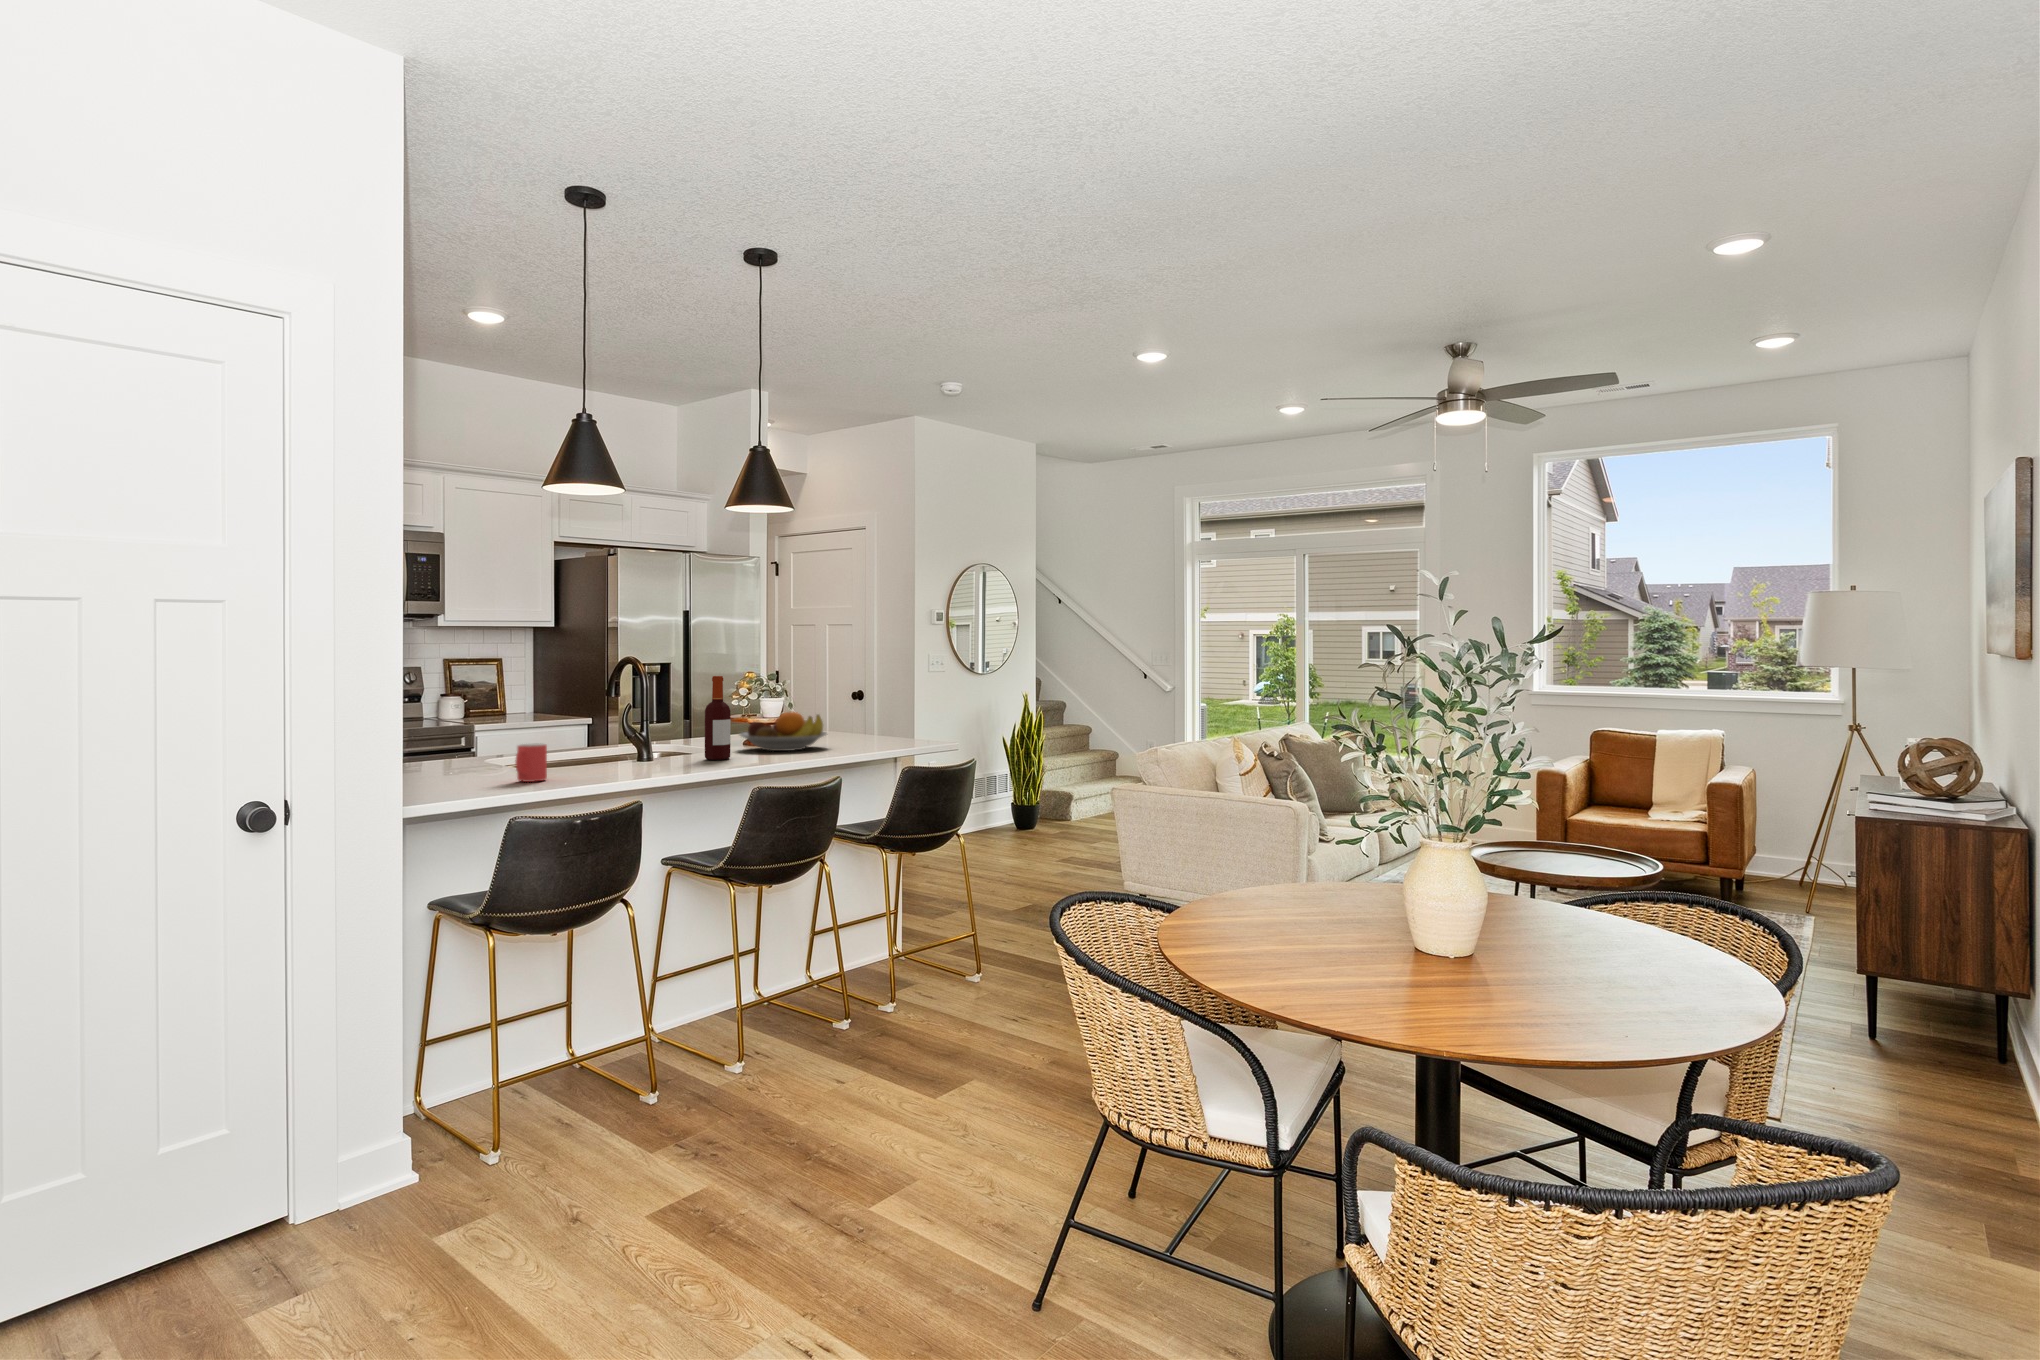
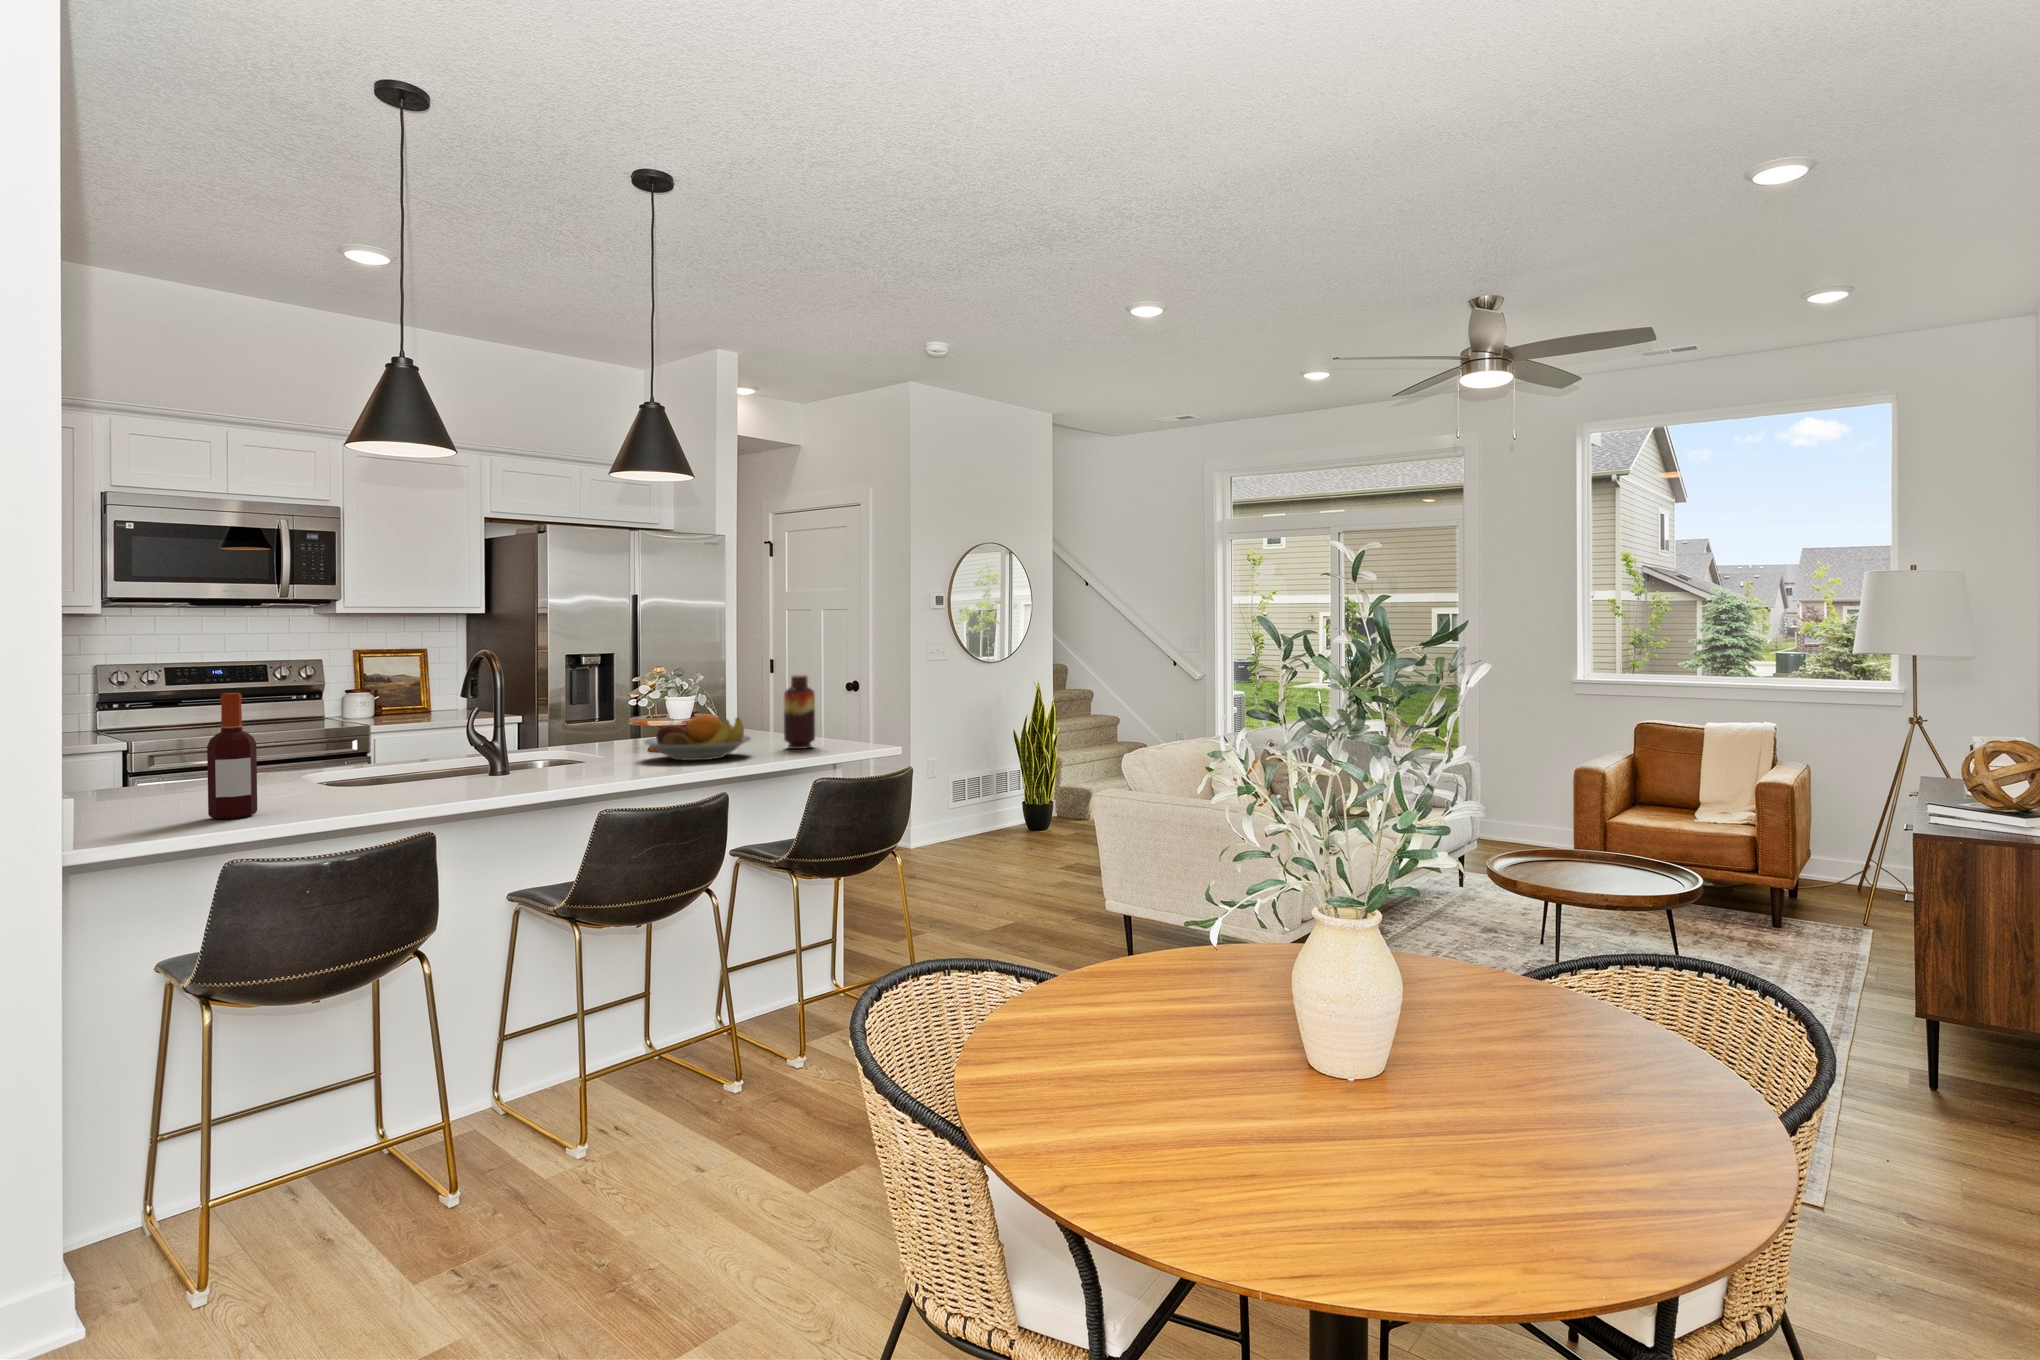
bottle: present [705,676,731,760] -> present [207,693,257,819]
vase: none [849,680,875,743] -> present [784,675,815,749]
mug: present [515,743,547,782] -> none [306,763,354,810]

